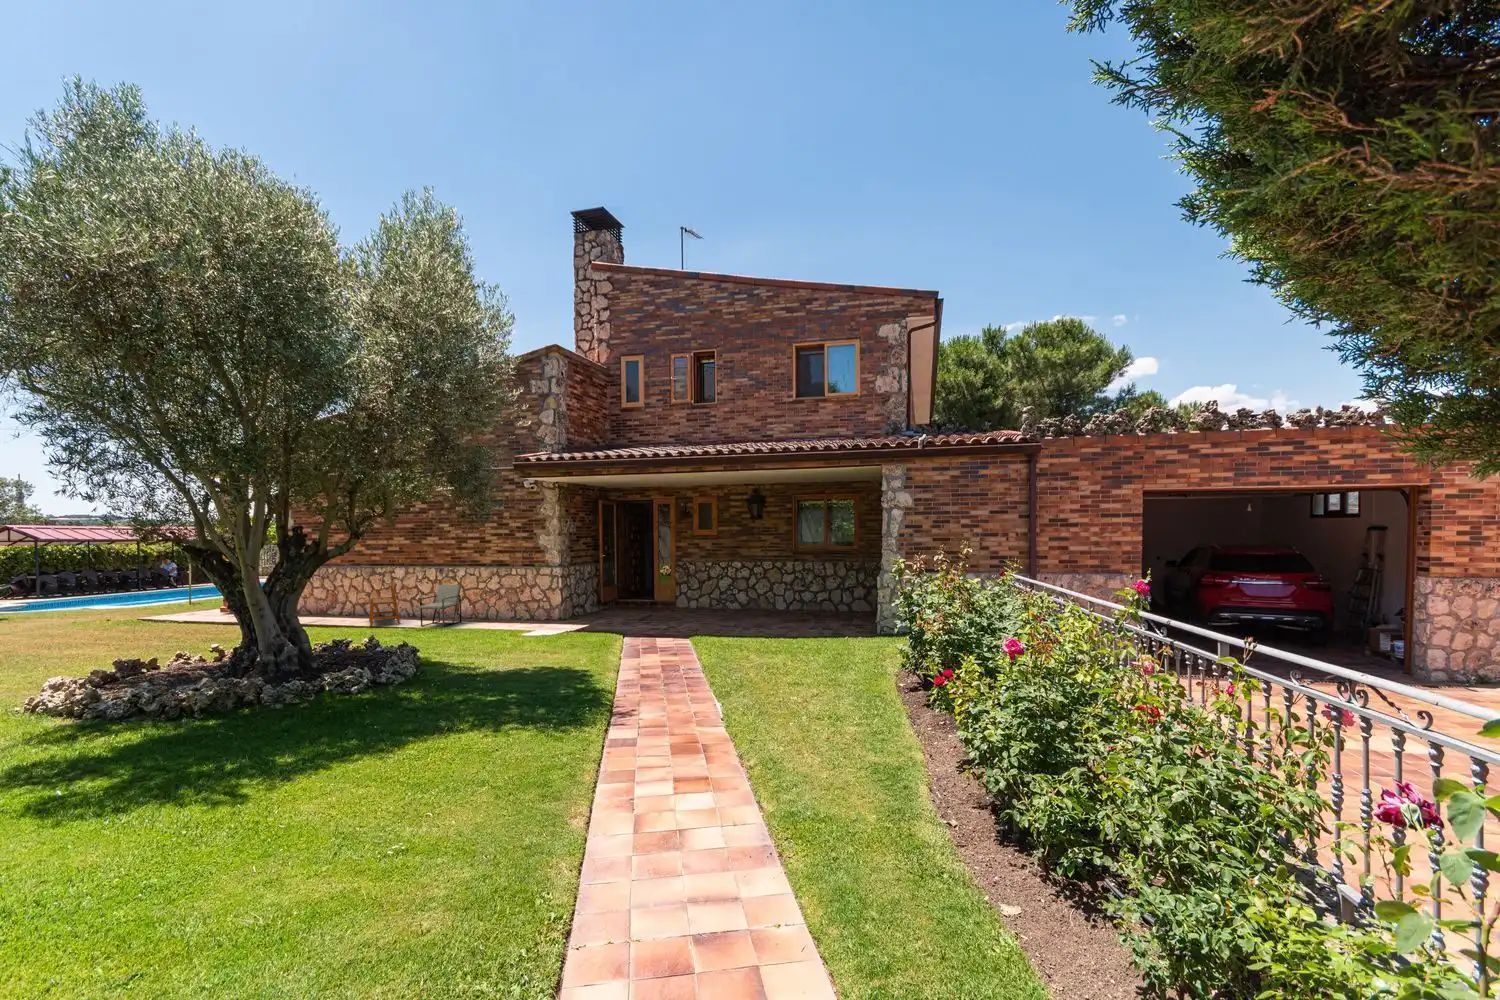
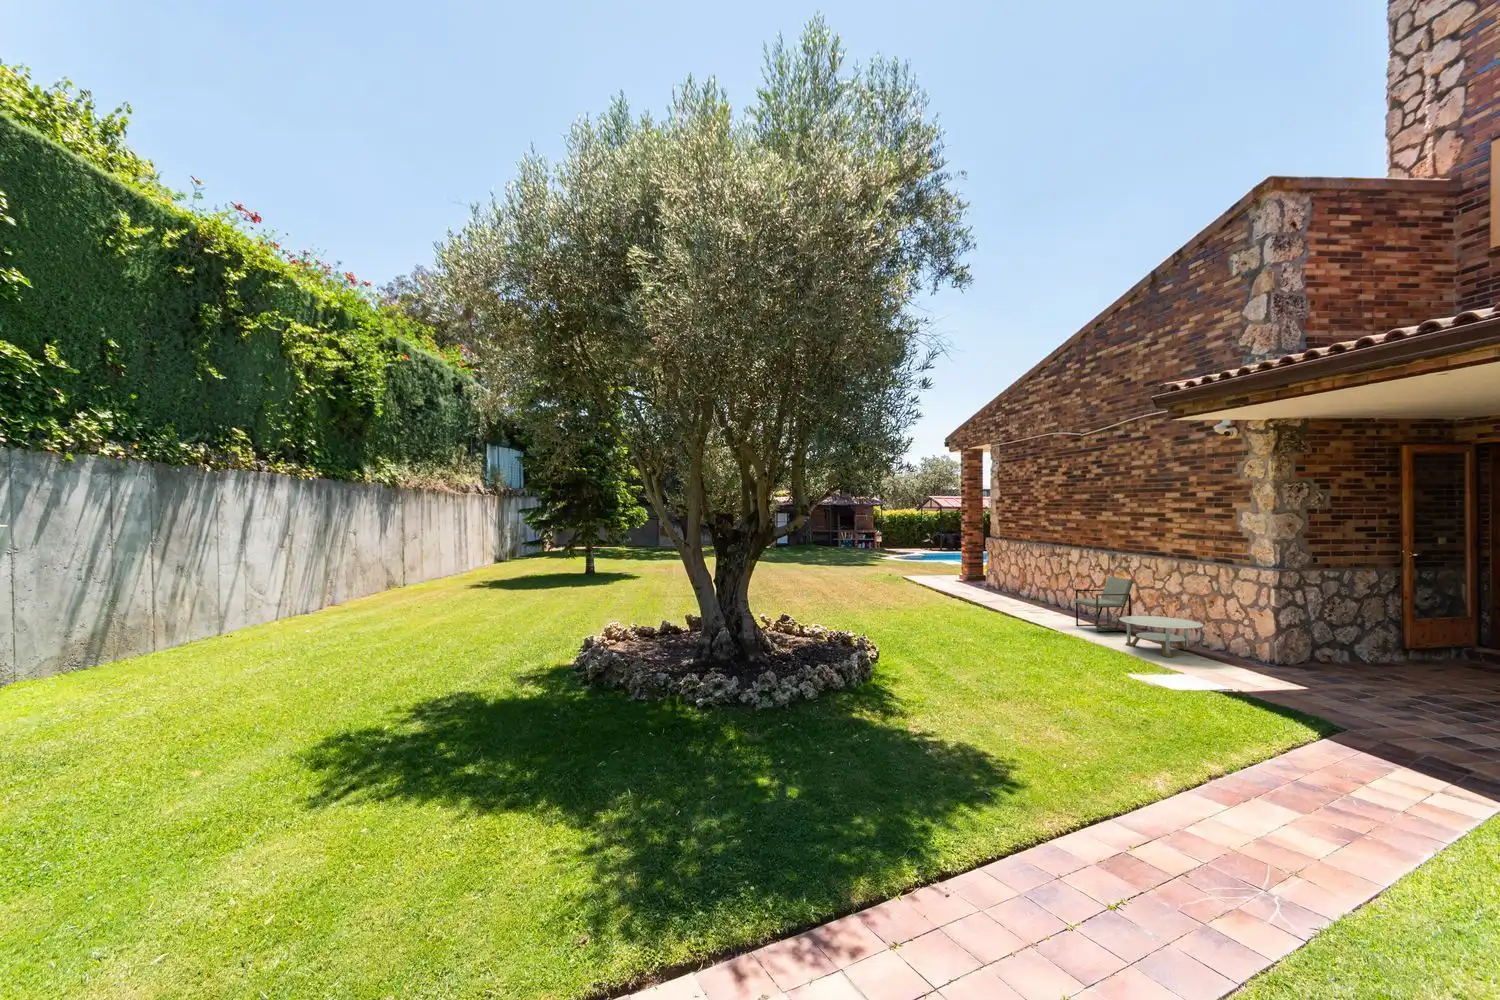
bench: present [369,580,400,627] -> none [1030,563,1077,617]
round table: none [471,605,521,629] -> present [1119,616,1203,657]

